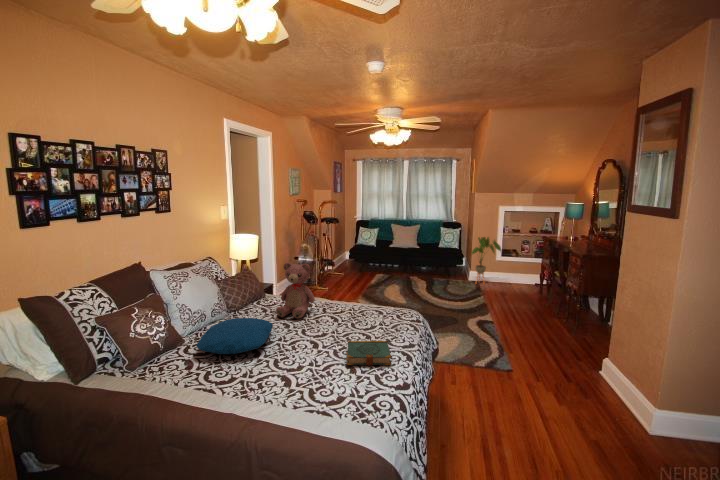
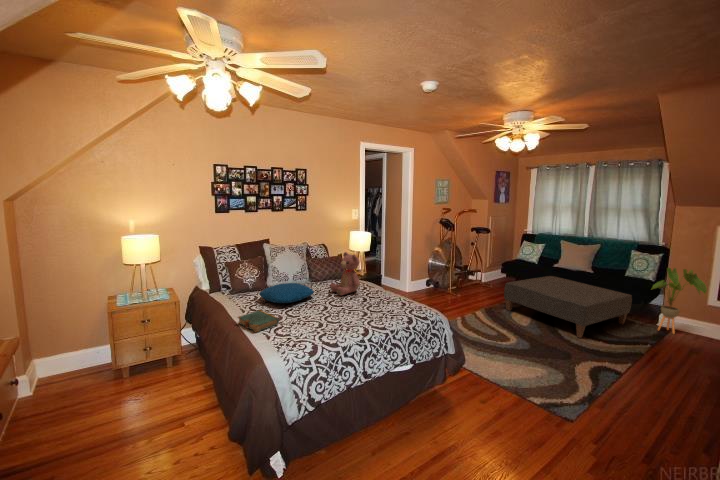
ottoman: none [378,256,460,303] -> present [504,276,632,338]
book: present [346,341,391,366] -> present [238,310,279,332]

